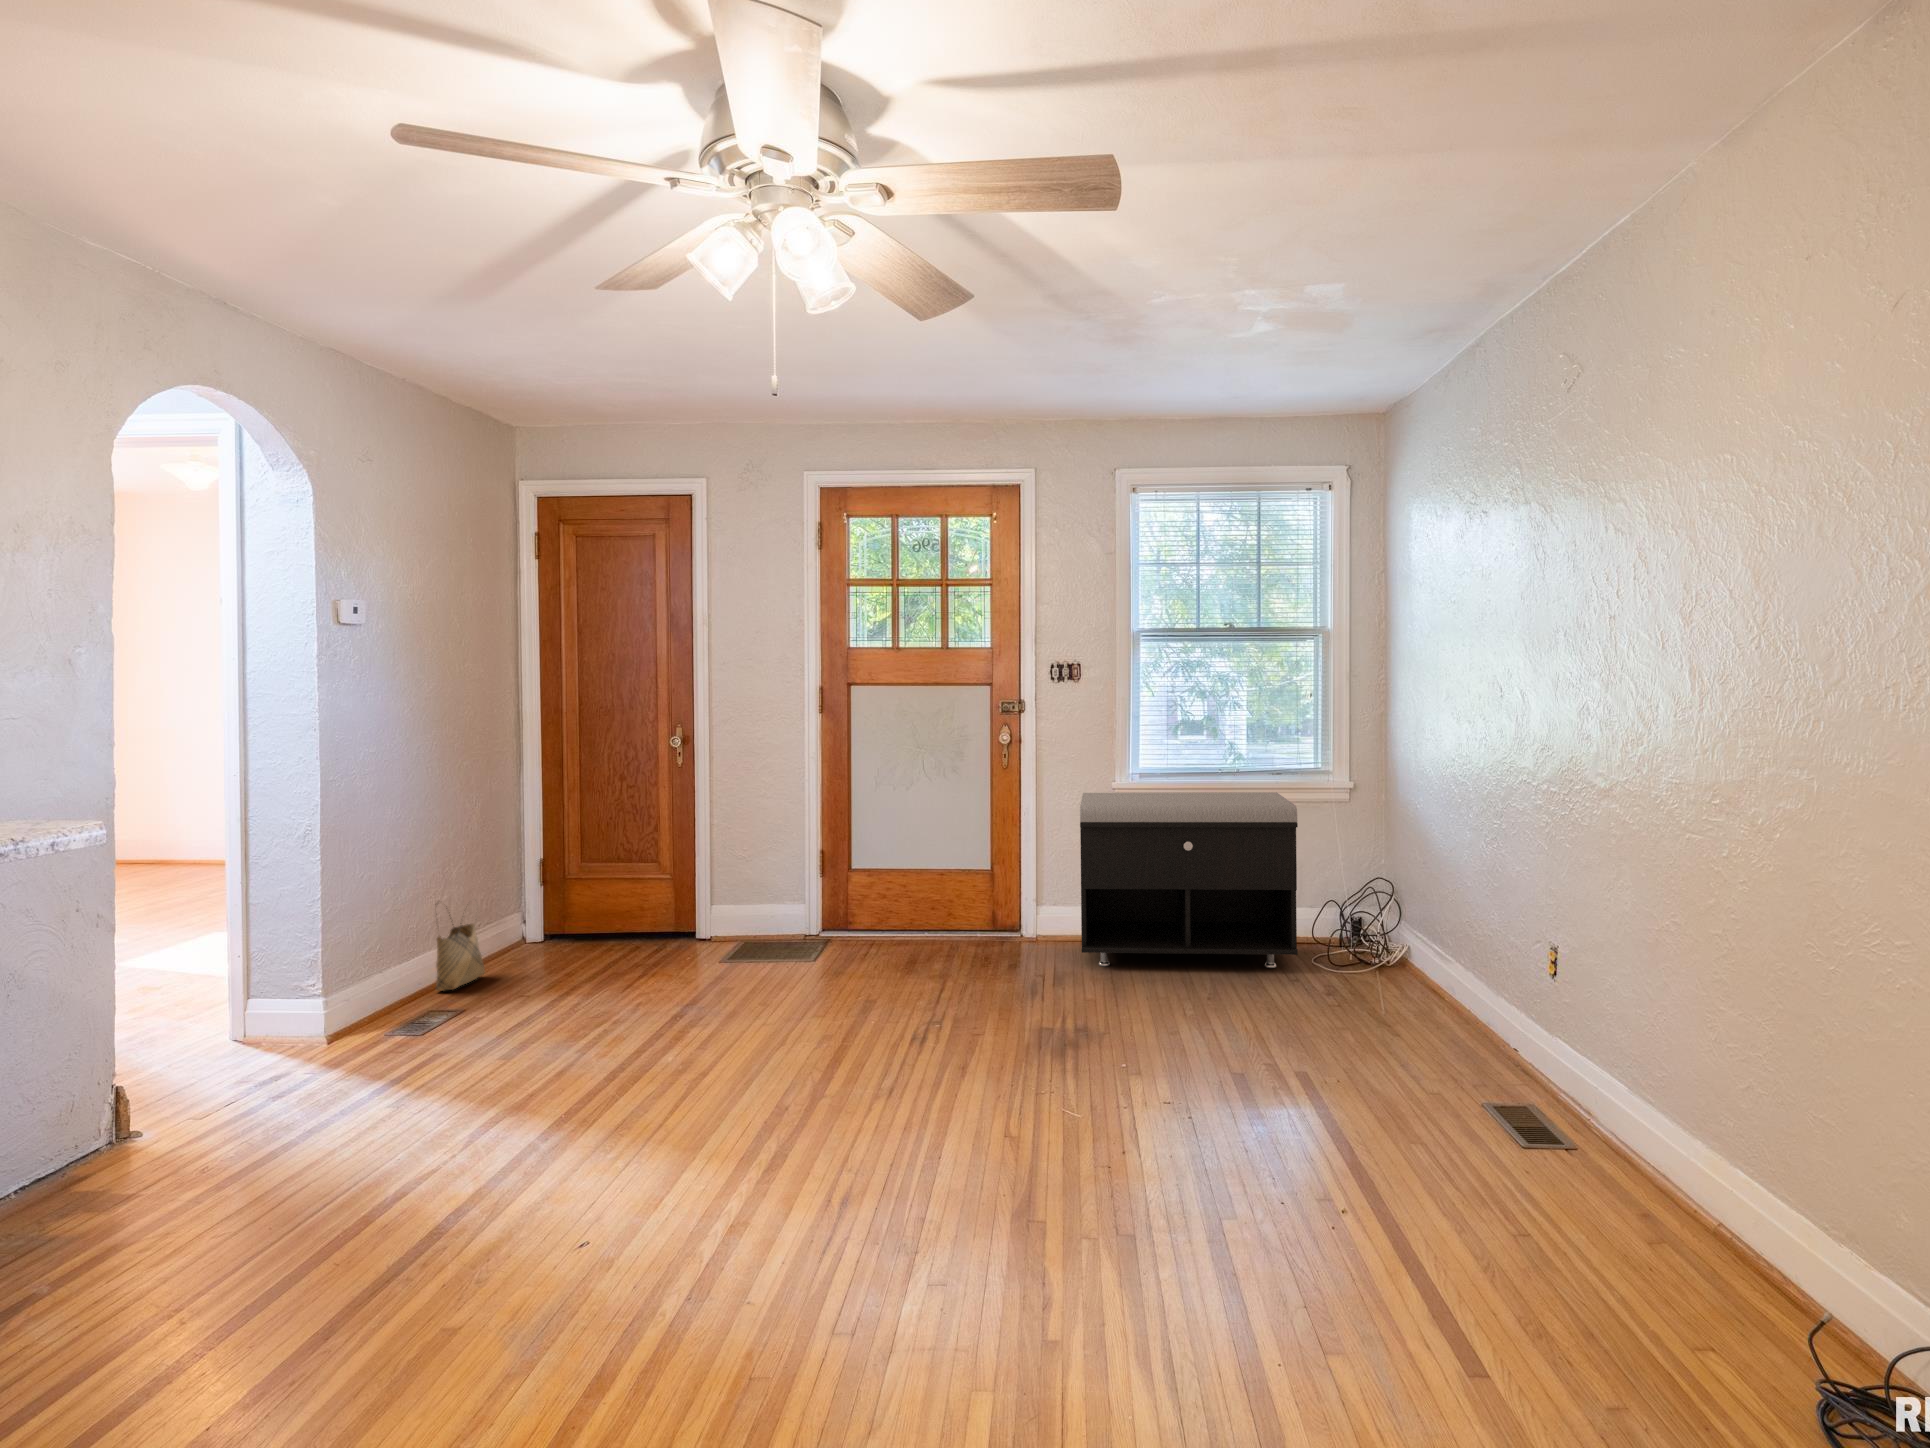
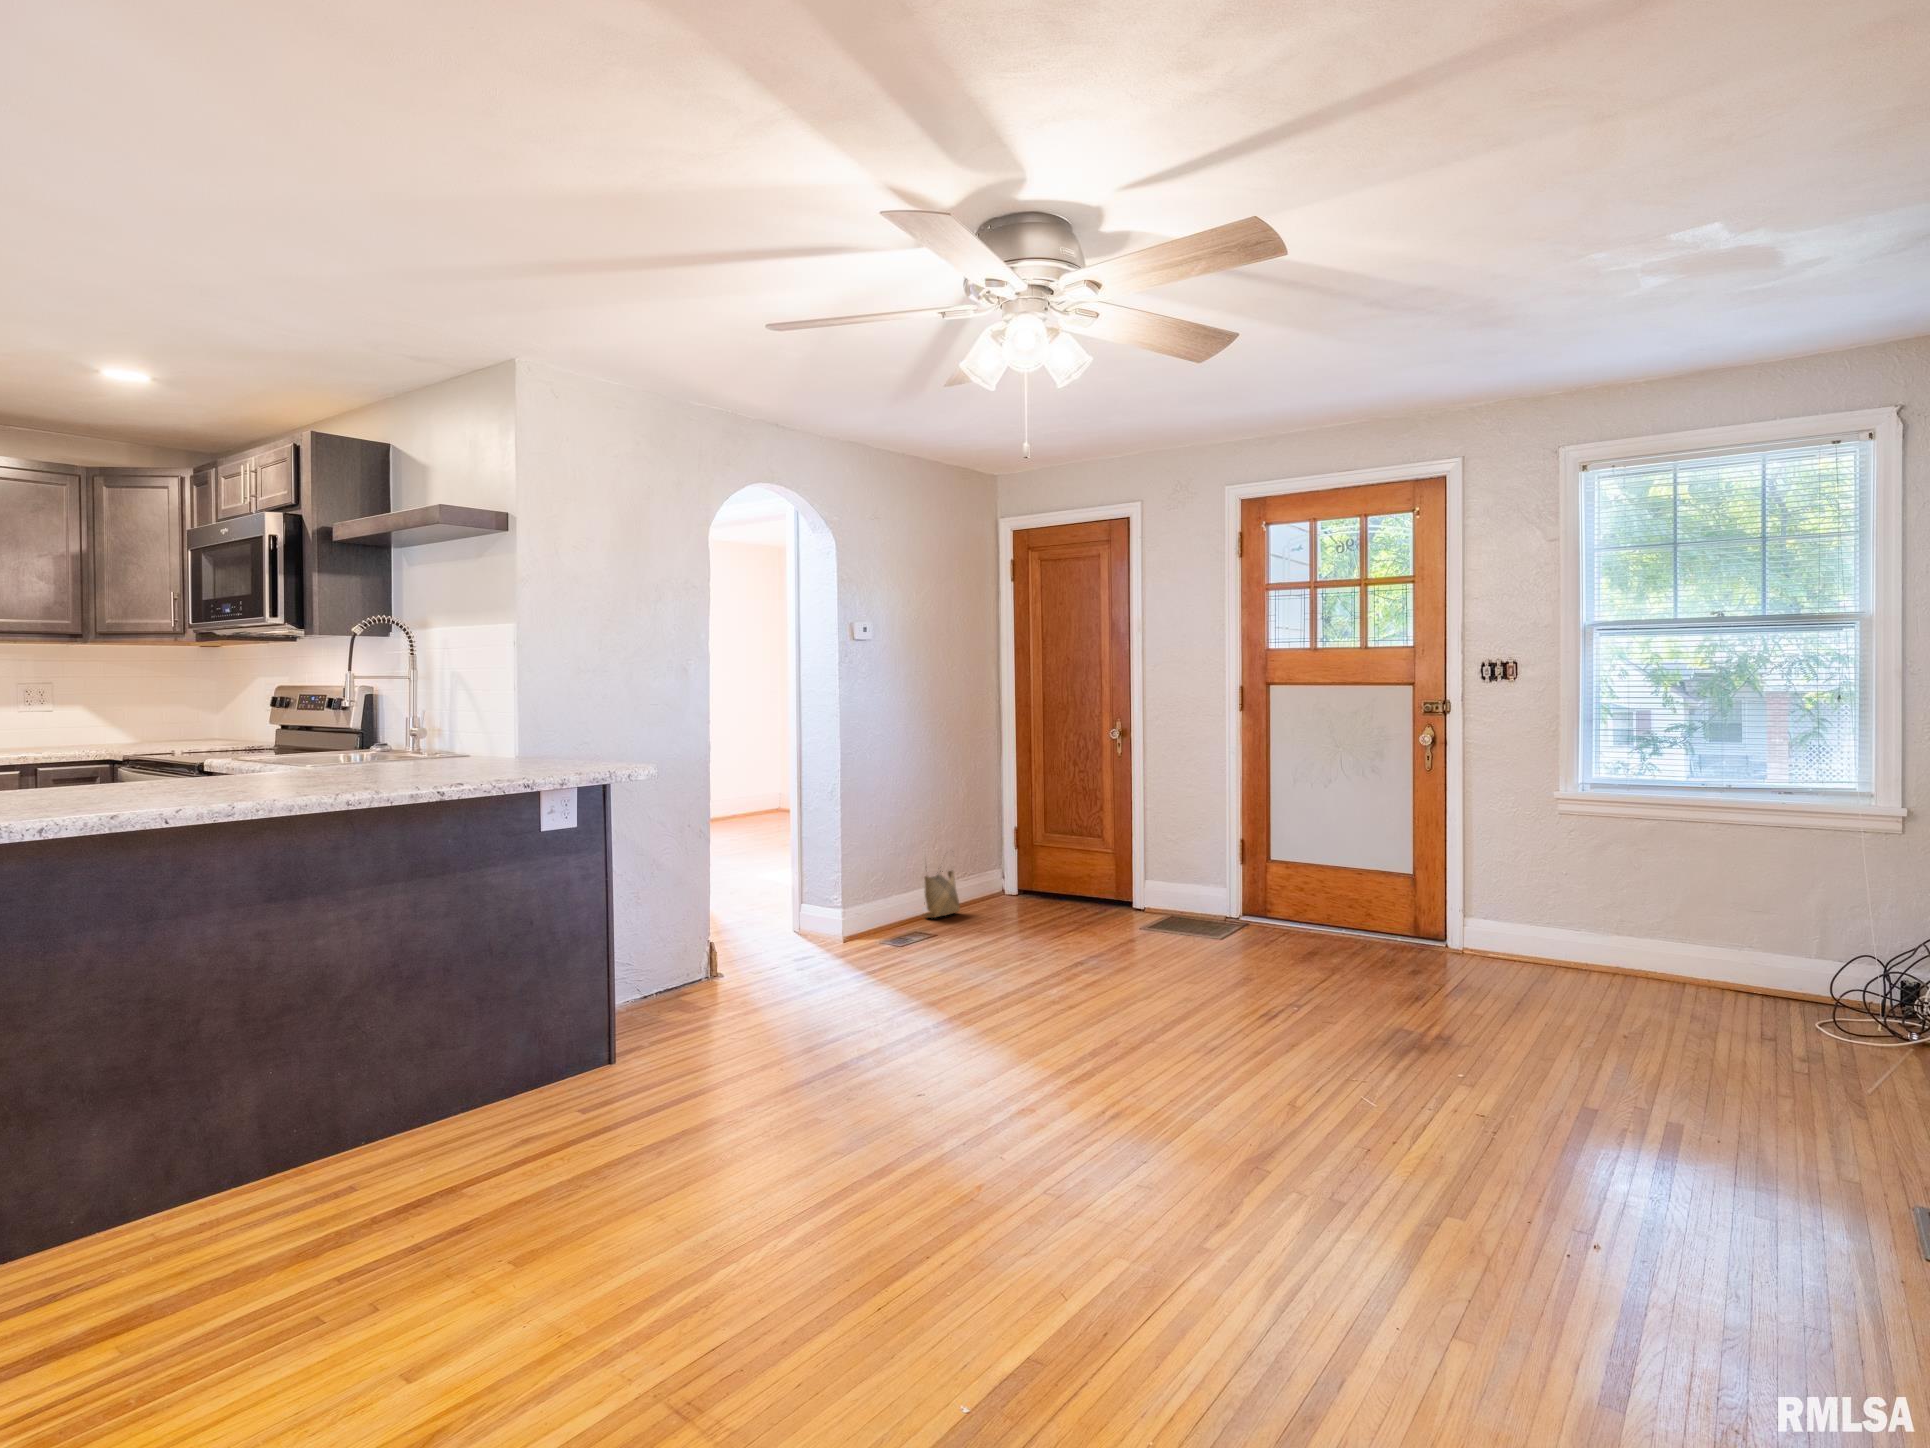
storage bench: present [1080,792,1298,968] -> none [1487,801,1786,1020]

